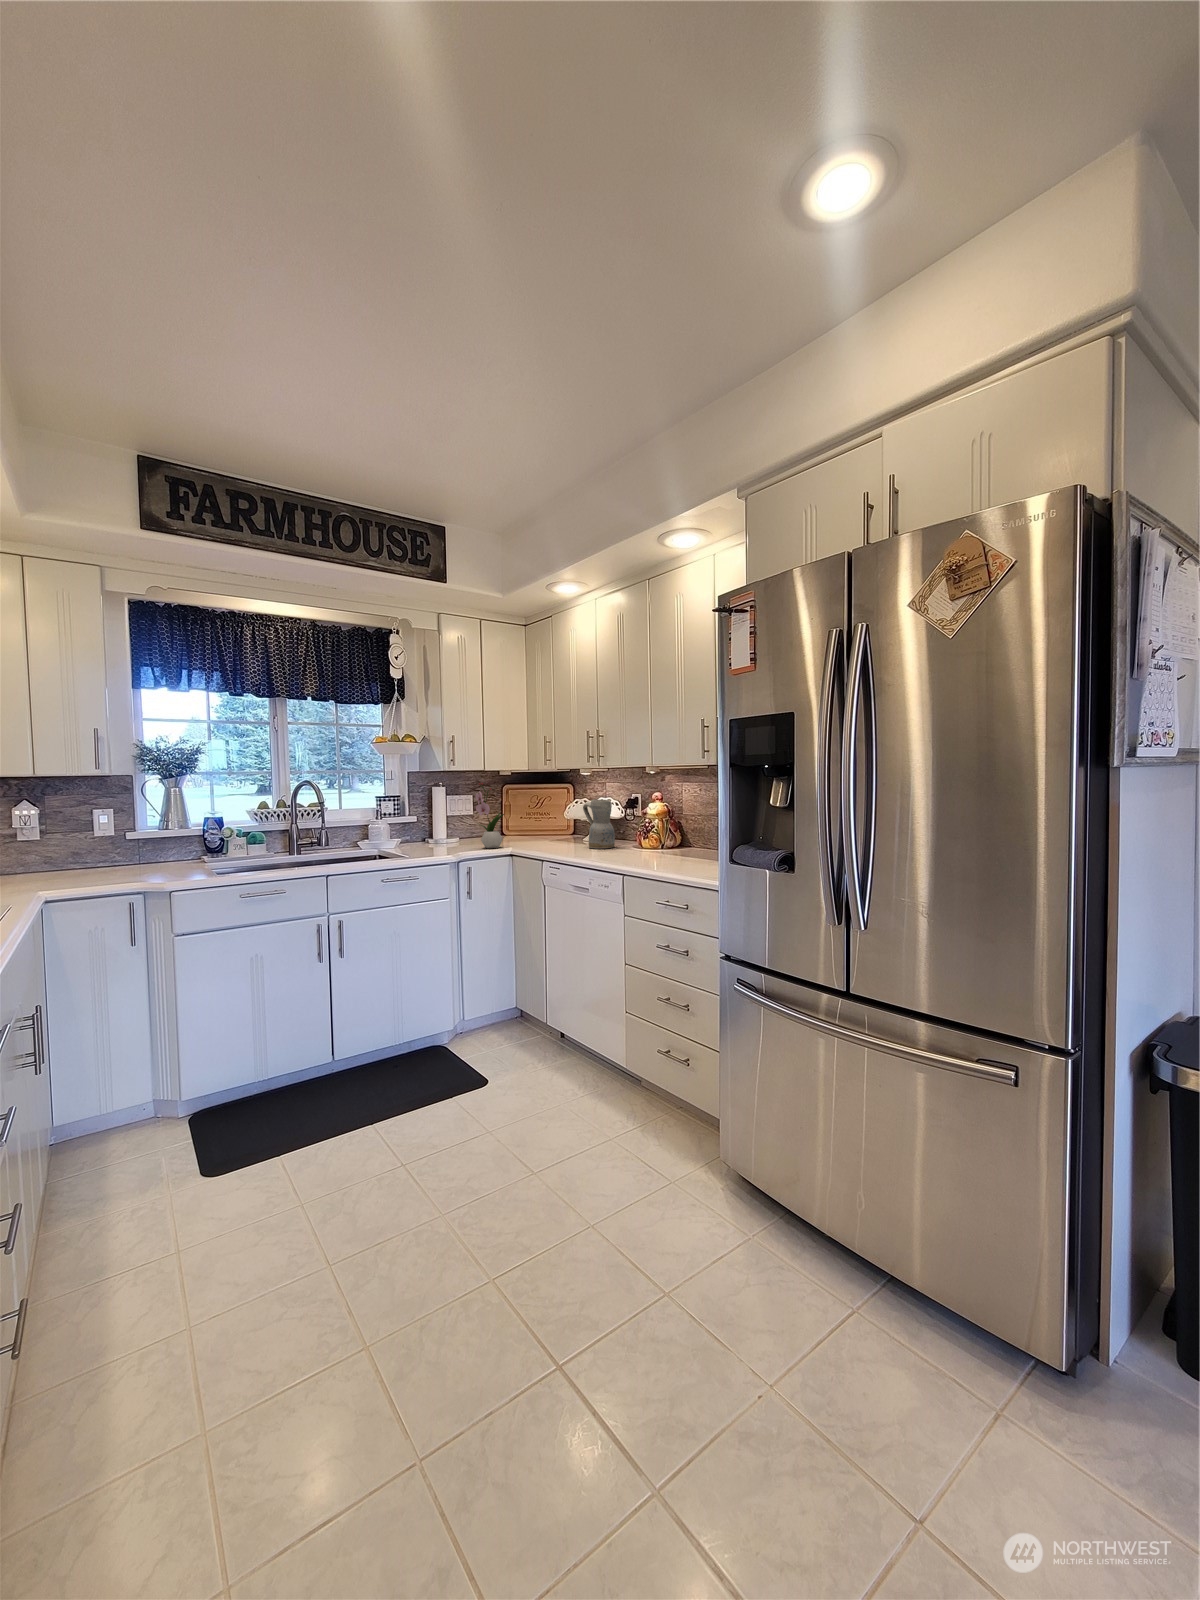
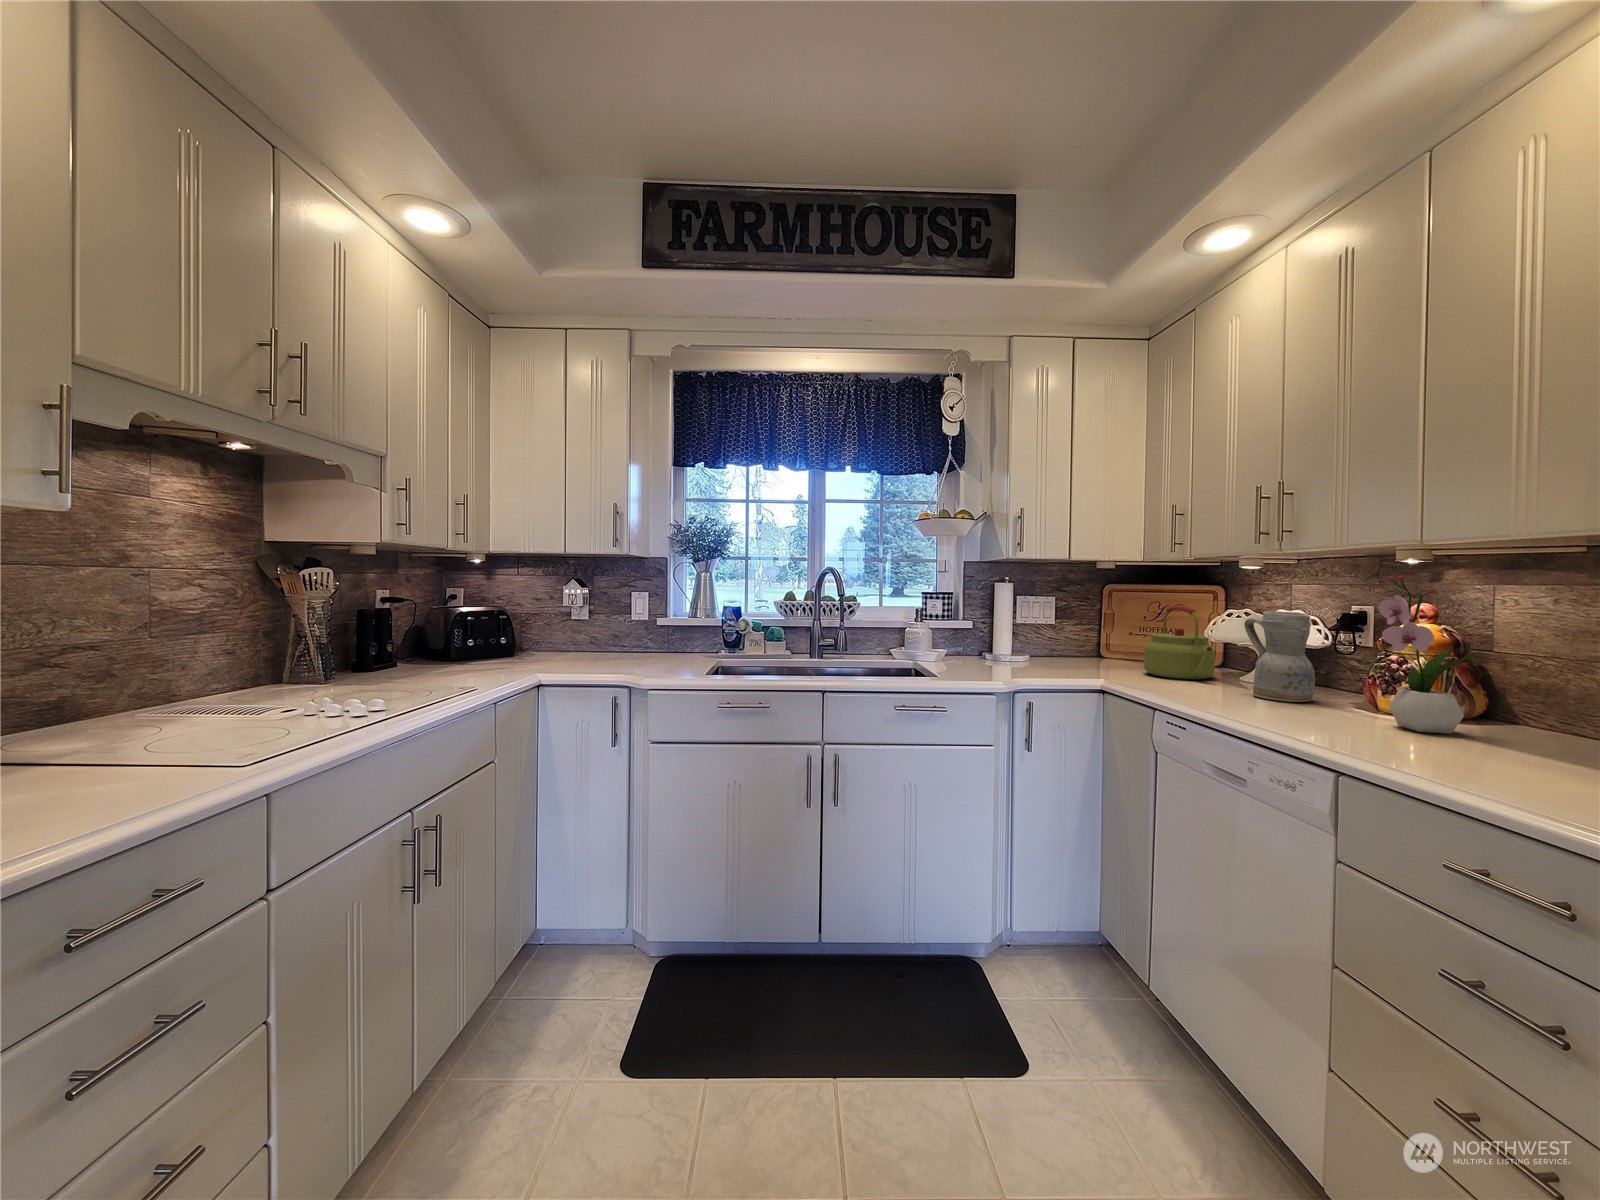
flower arrangement: present [475,783,504,848] -> present [1378,576,1478,733]
kettle: none [533,798,571,844] -> present [1144,606,1215,679]

